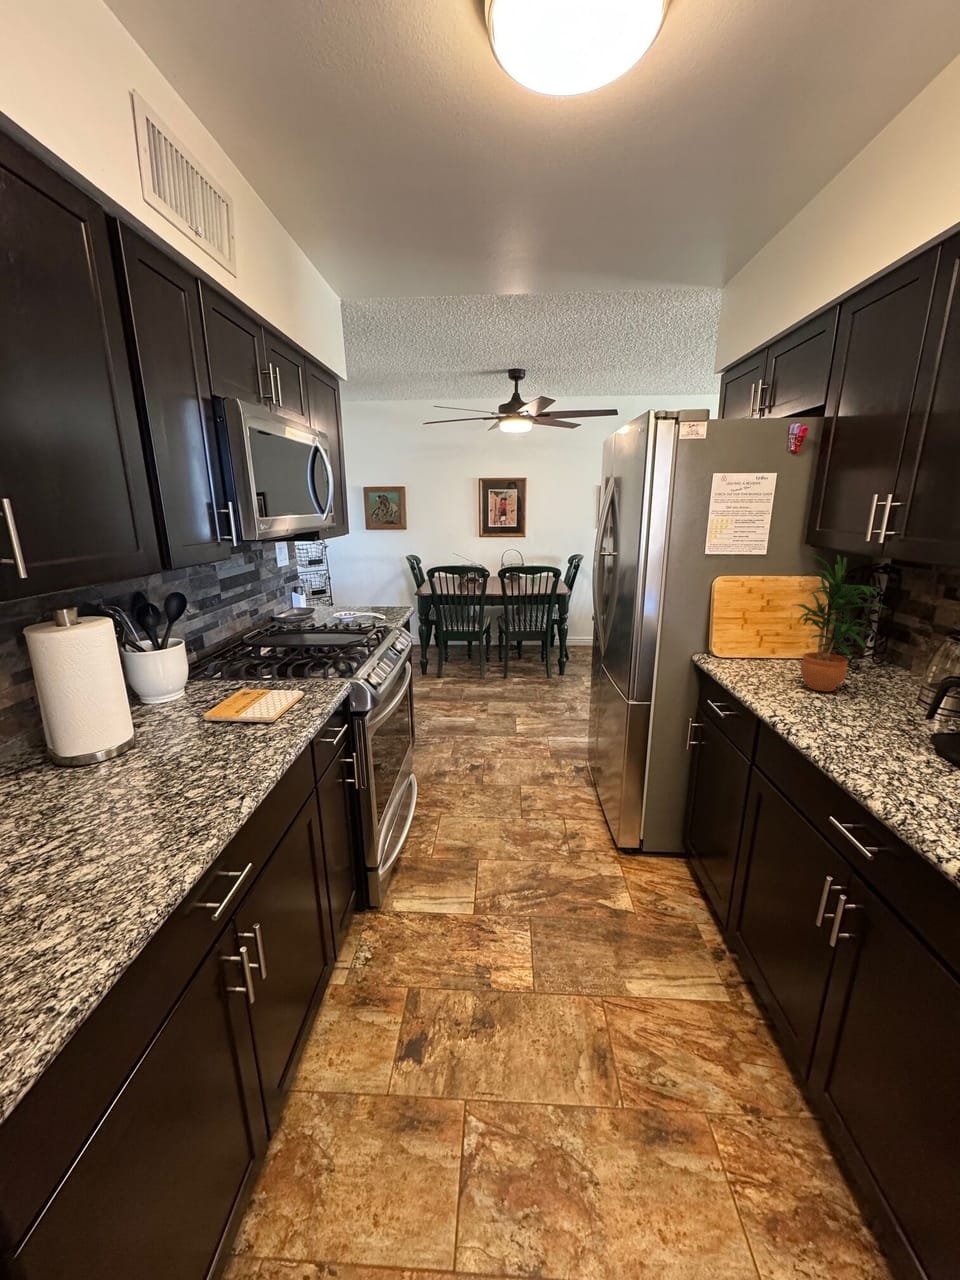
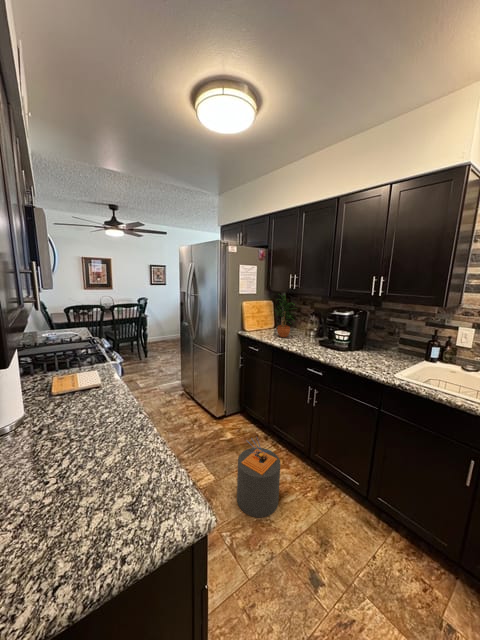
trash can: none [542,930,664,1161] -> present [237,438,280,517]

